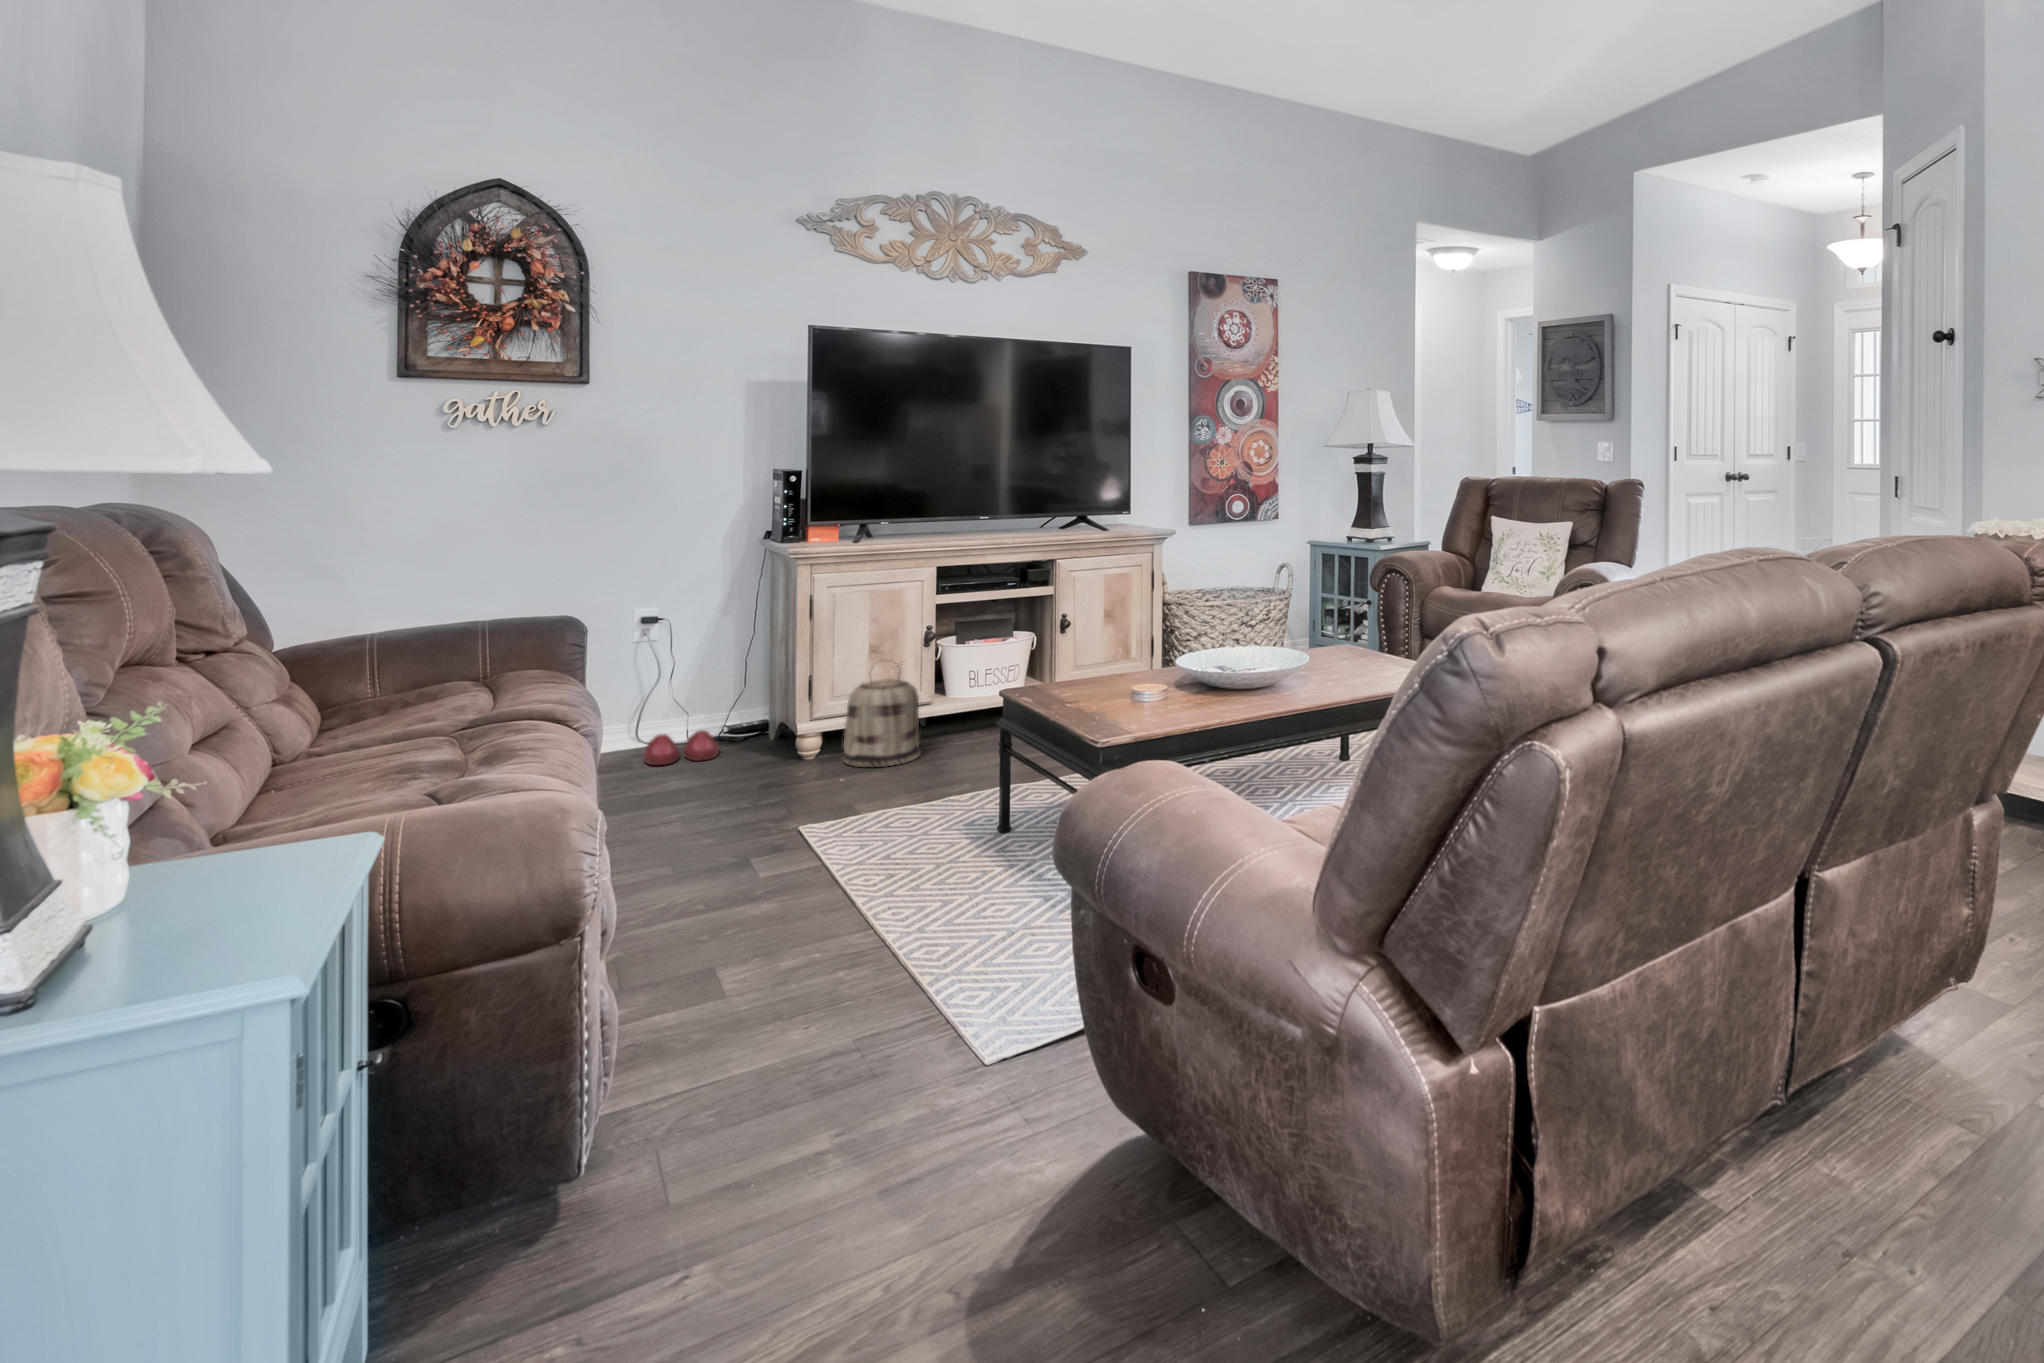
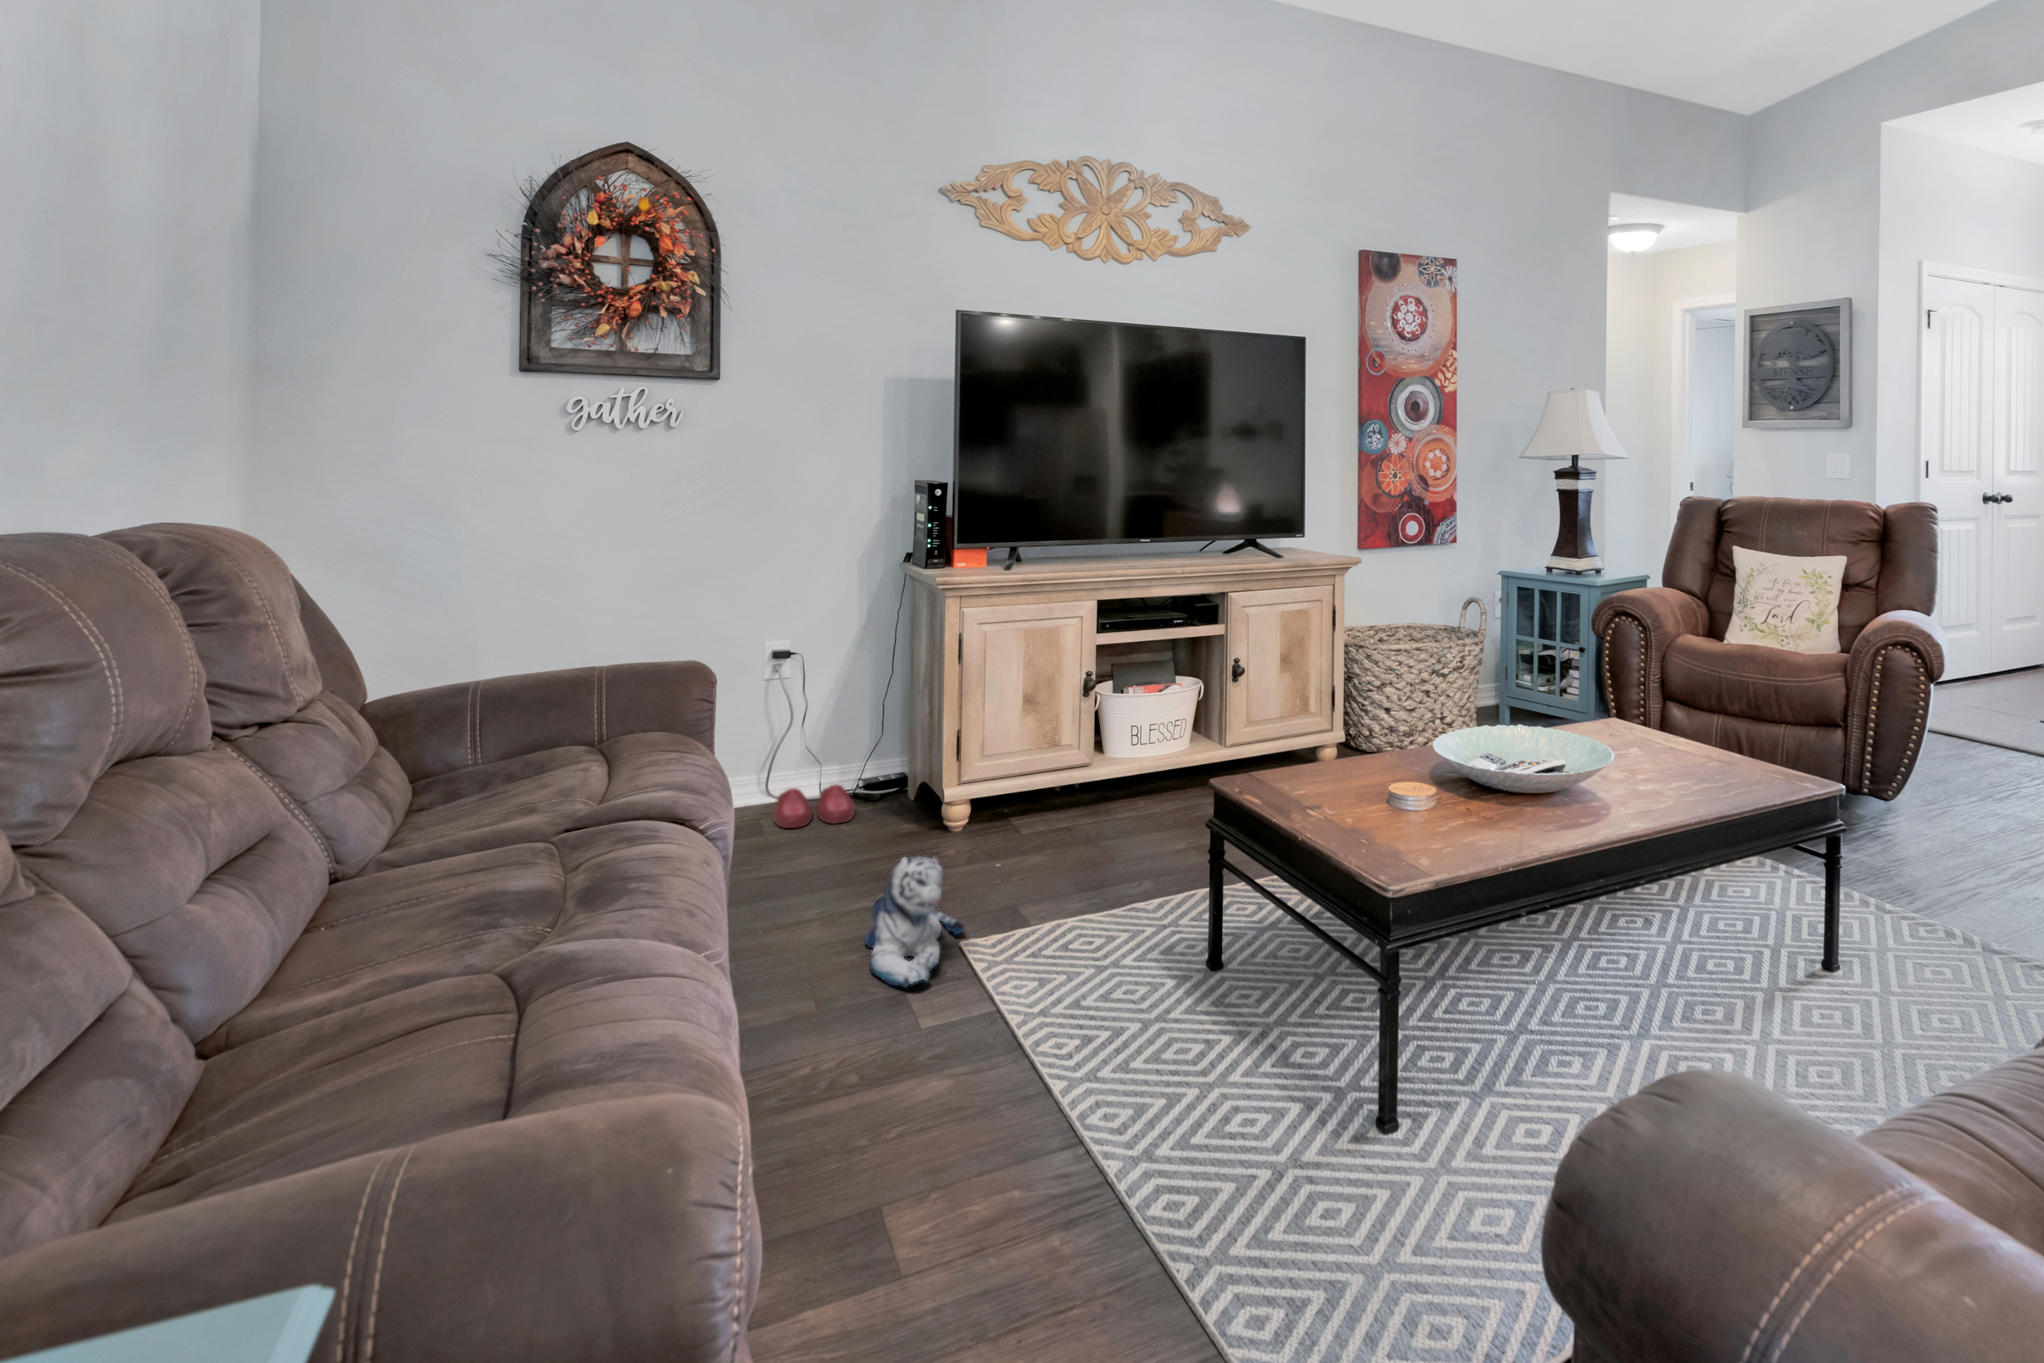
basket: present [843,661,920,767] -> none [995,712,1083,844]
plush toy: none [716,763,803,859] -> present [864,856,964,987]

